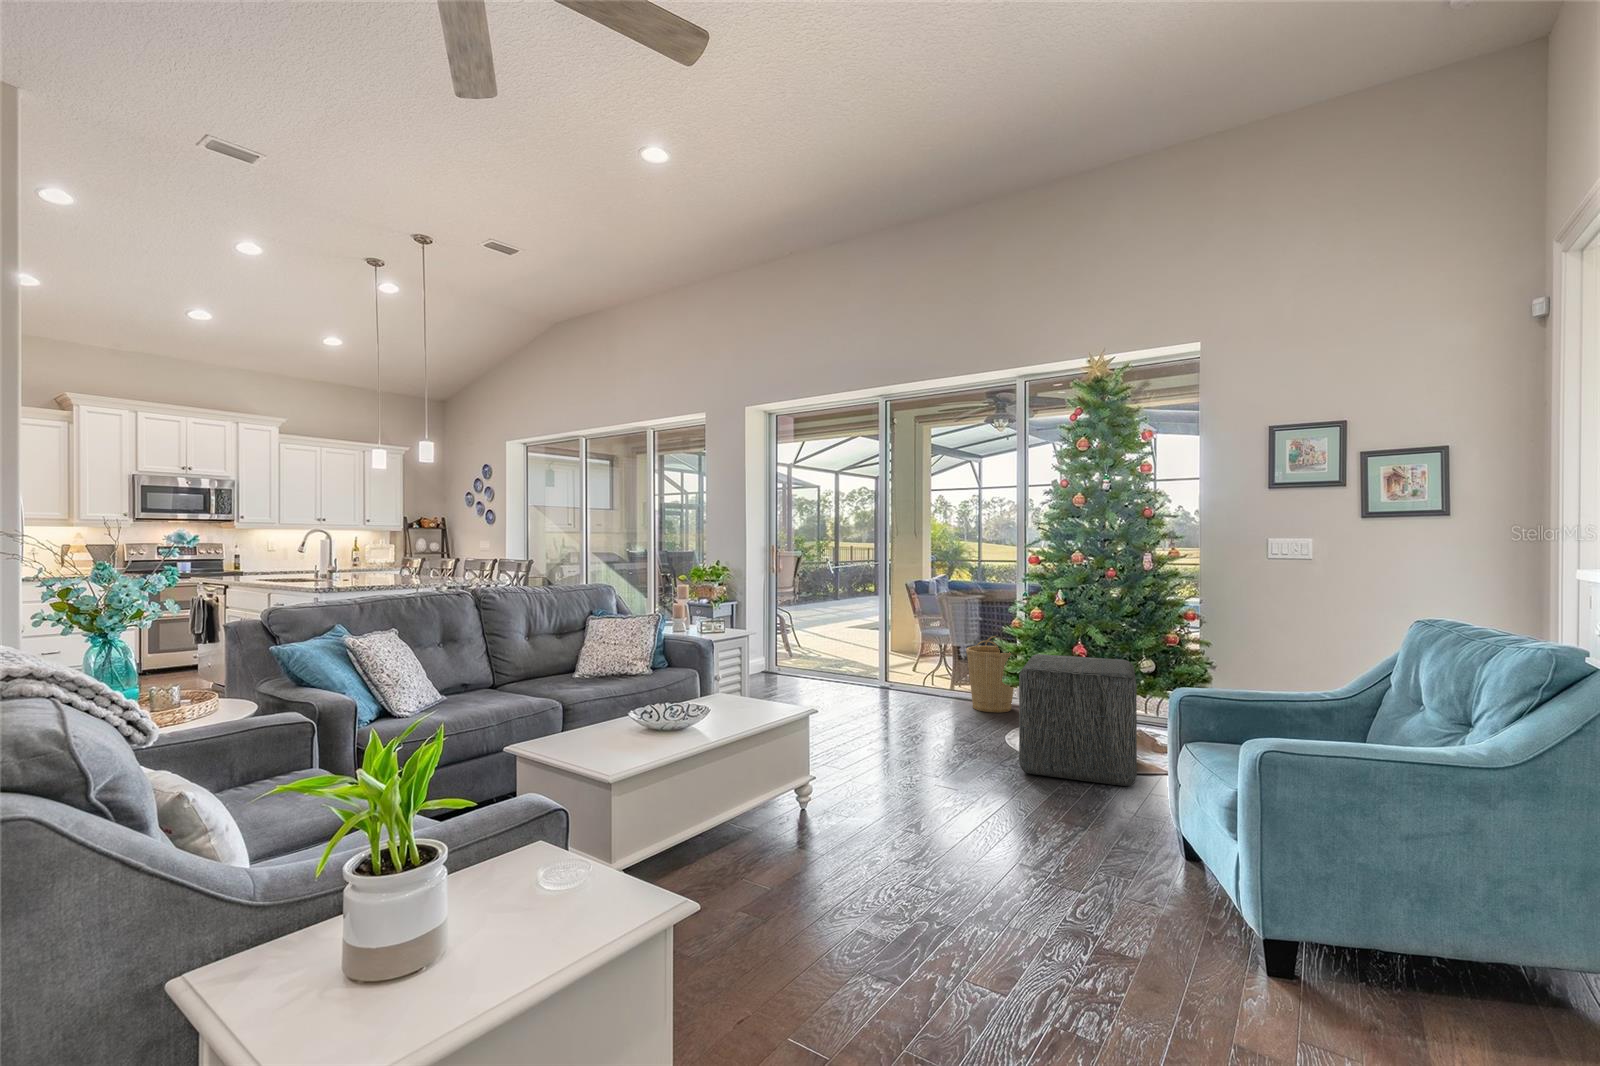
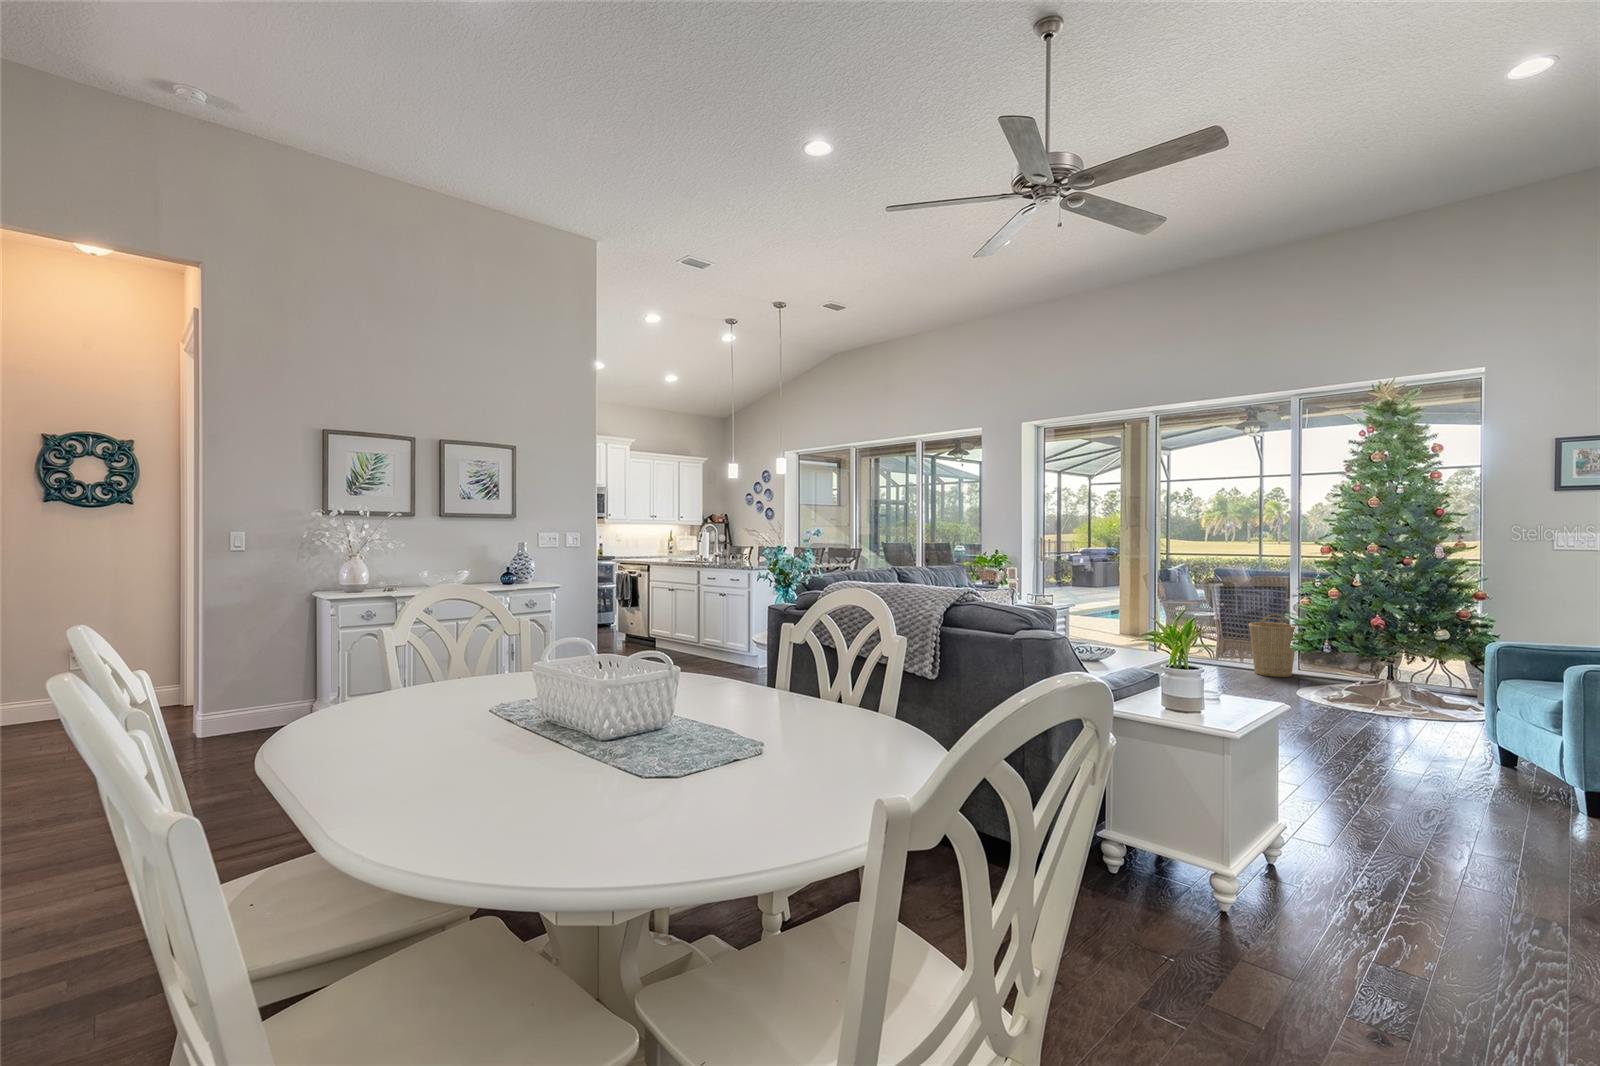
ottoman: present [1019,654,1137,786] -> none [1331,625,1444,724]

